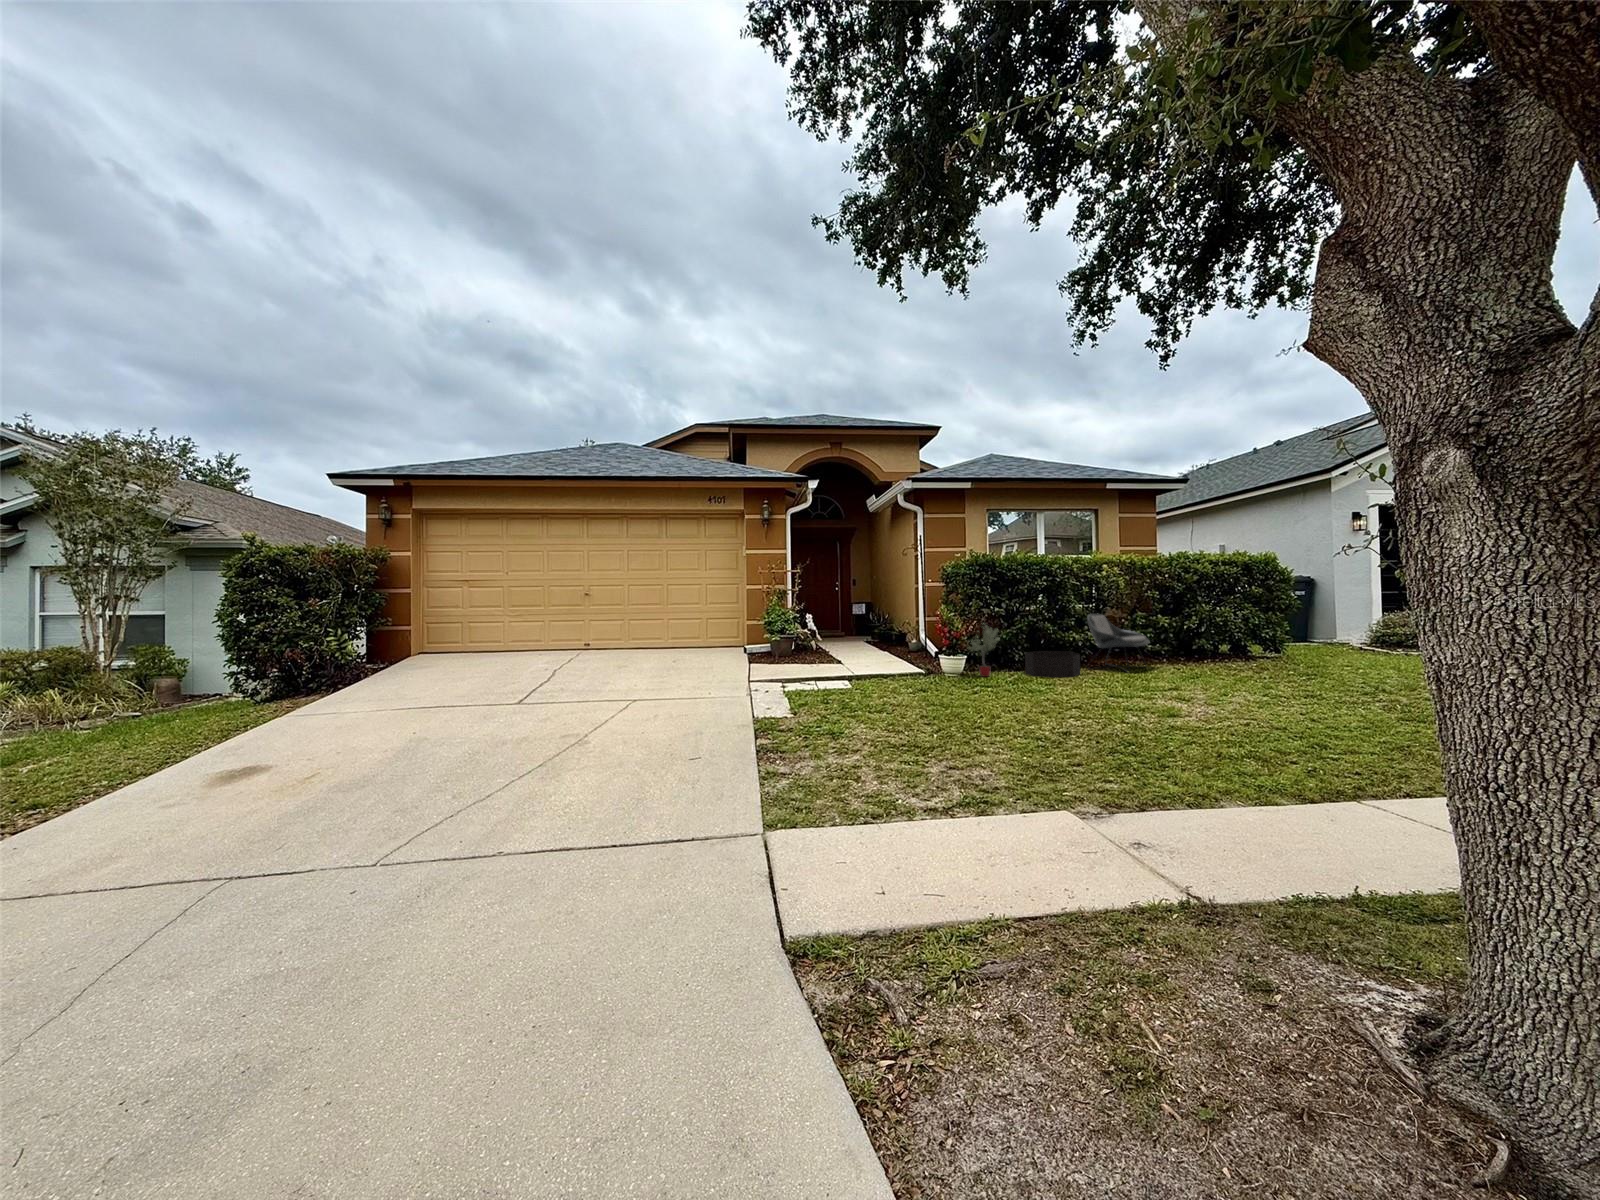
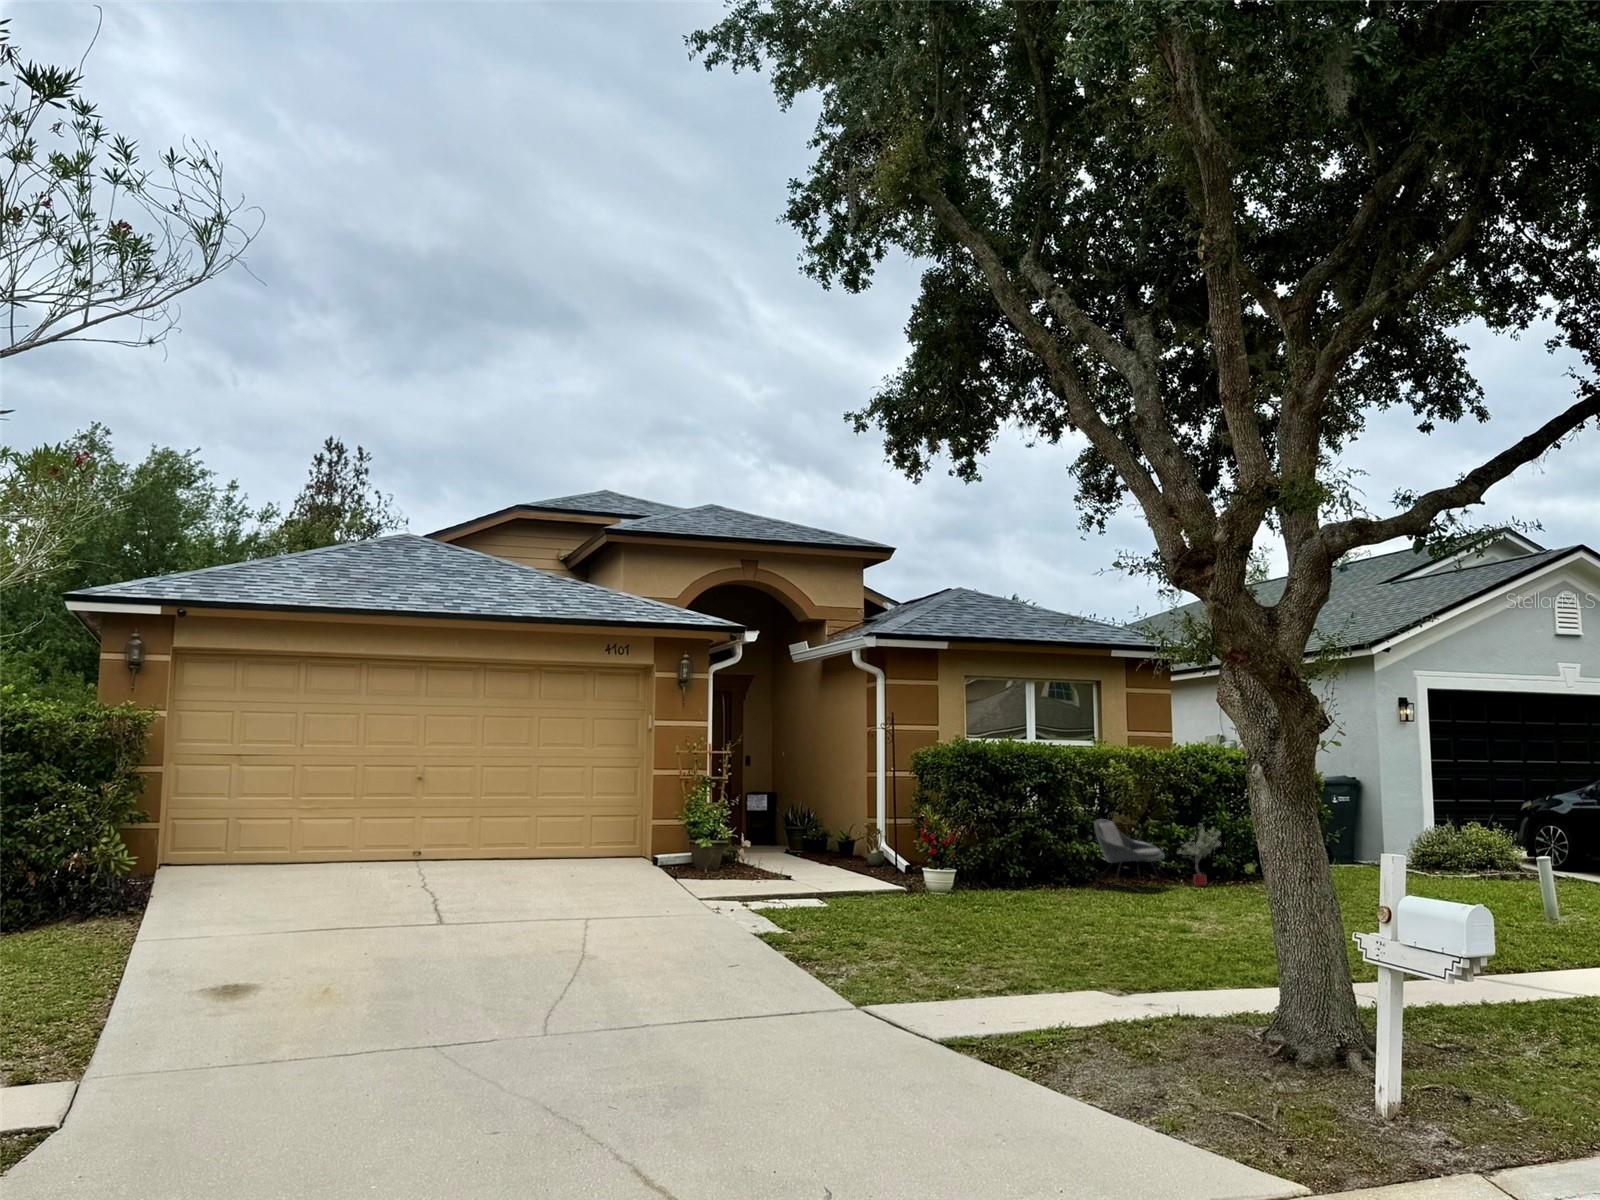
potted tree: present [967,623,999,677] -> present [1178,824,1220,887]
basket: present [1025,651,1080,678] -> none [1023,866,1088,898]

